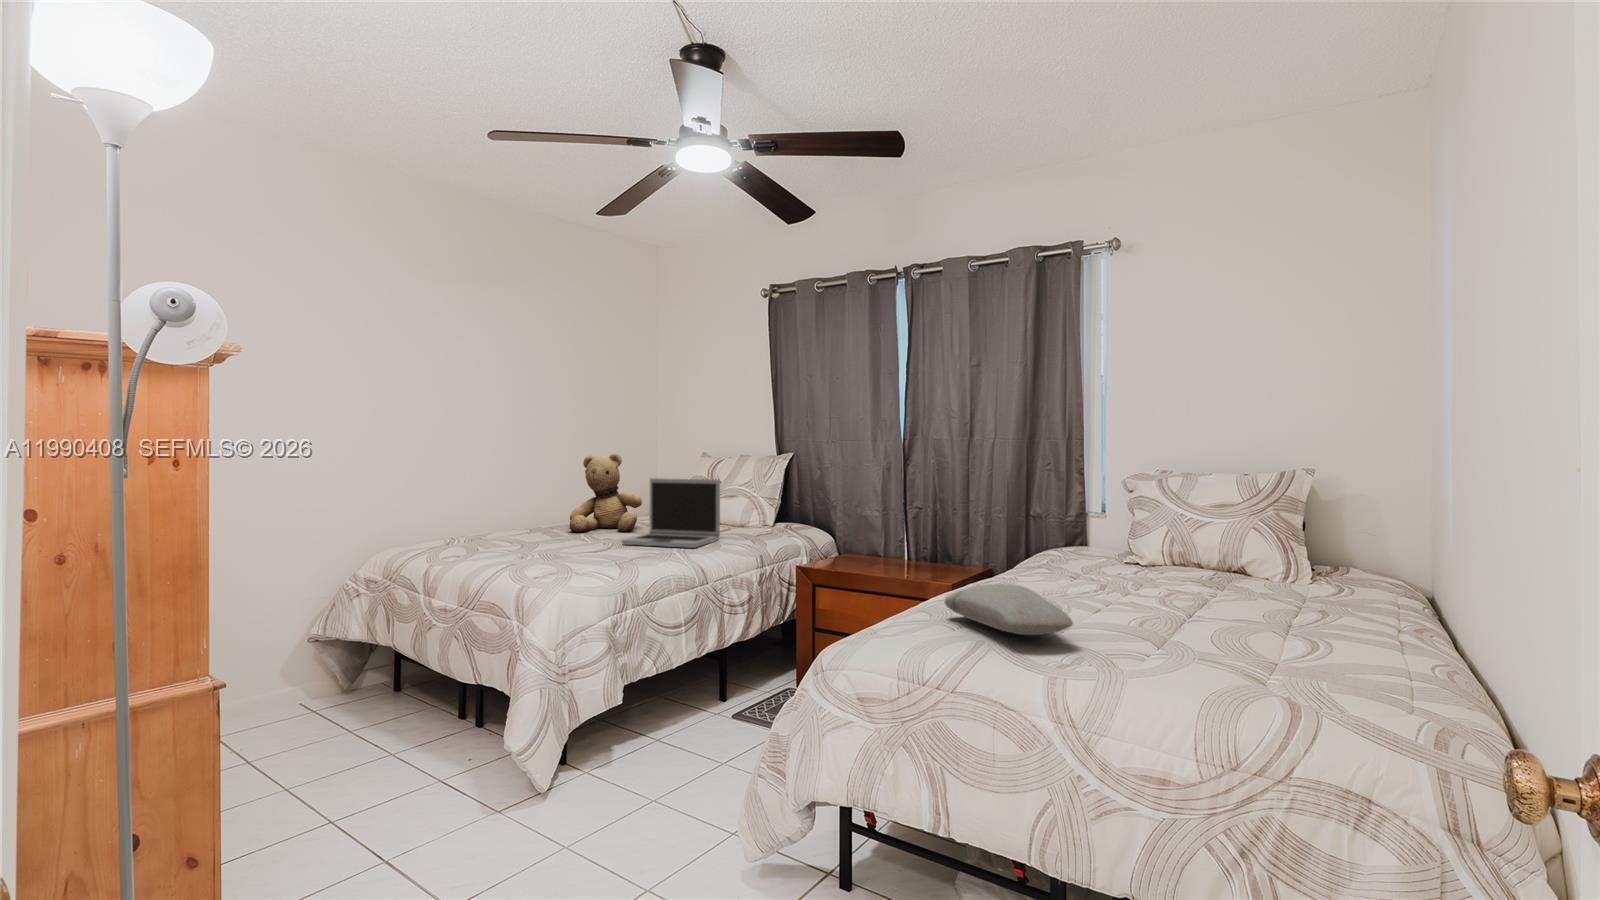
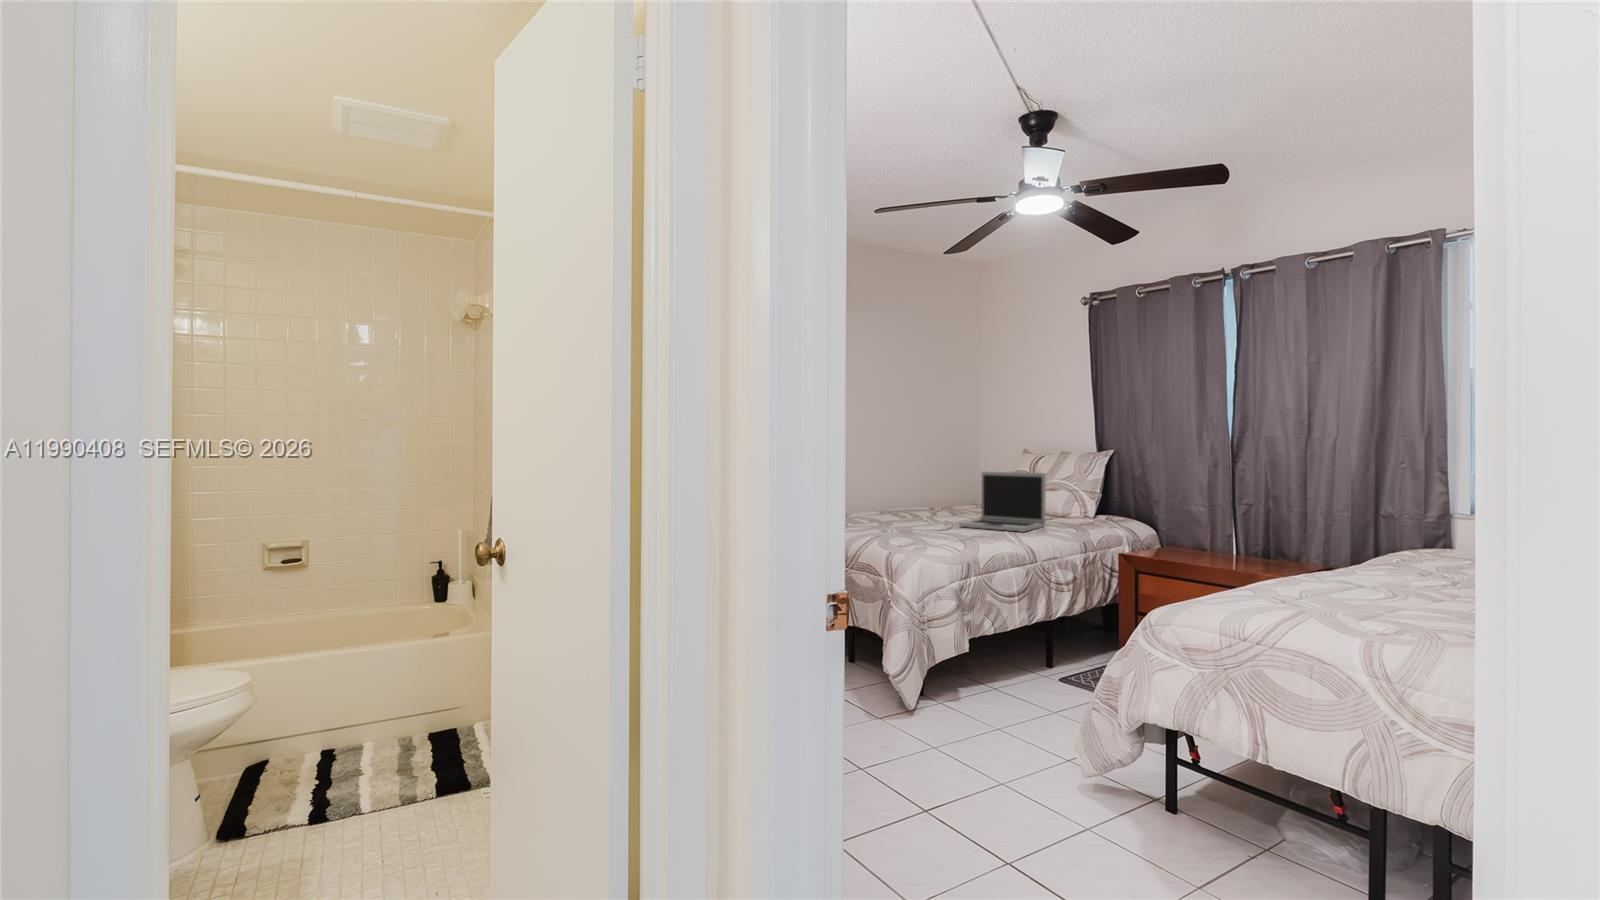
teddy bear: present [570,453,642,532] -> none [911,450,973,517]
pillow: present [944,583,1073,635] -> none [1269,566,1399,608]

